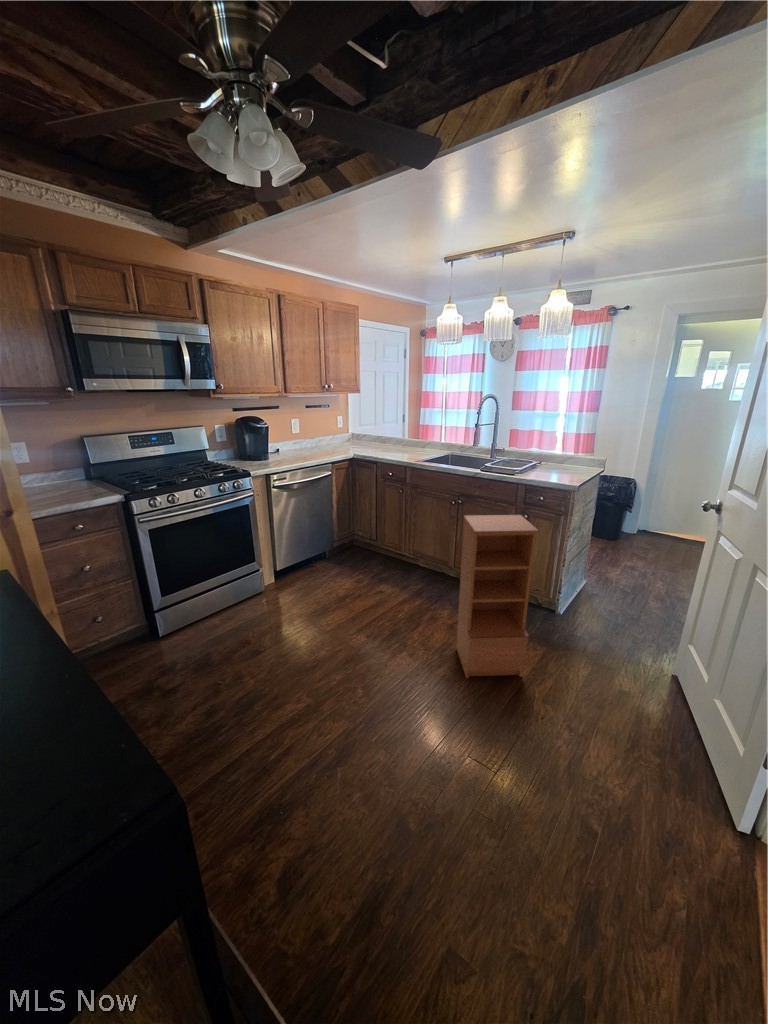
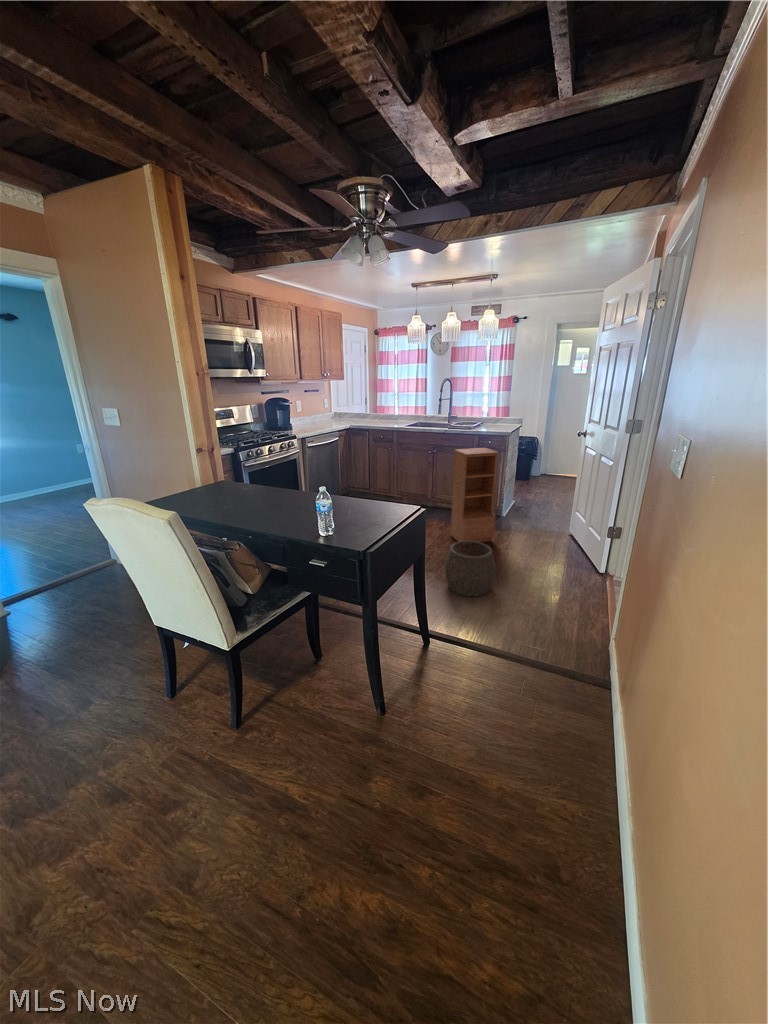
woven basket: none [384,715,488,855] -> present [445,541,496,597]

